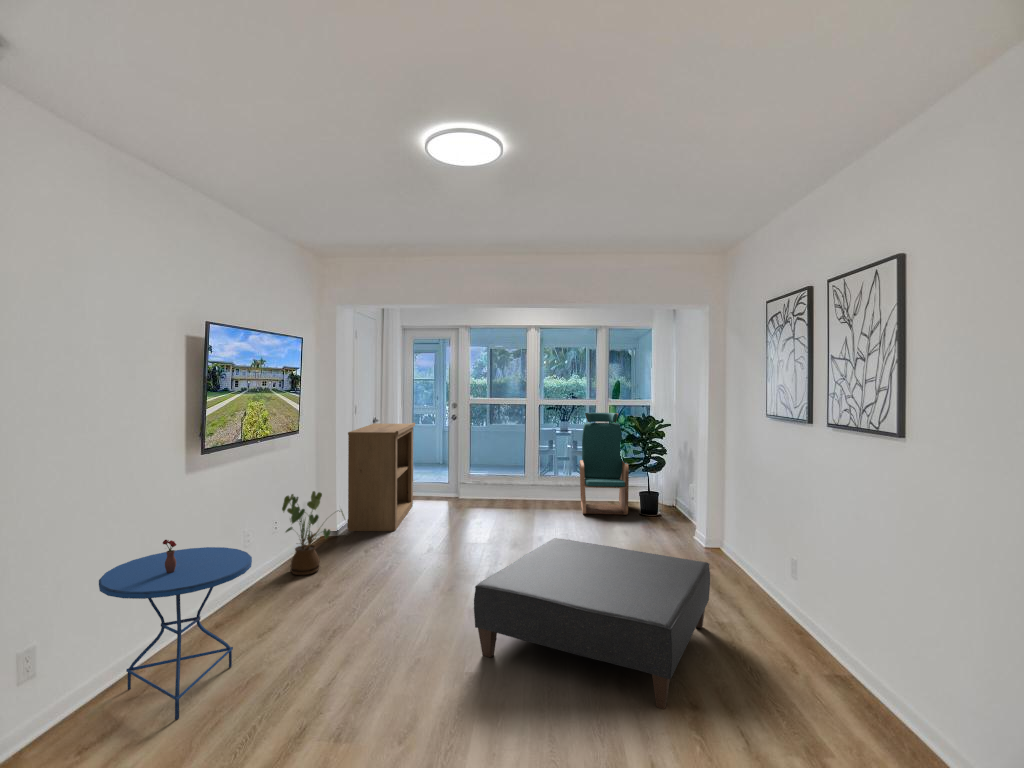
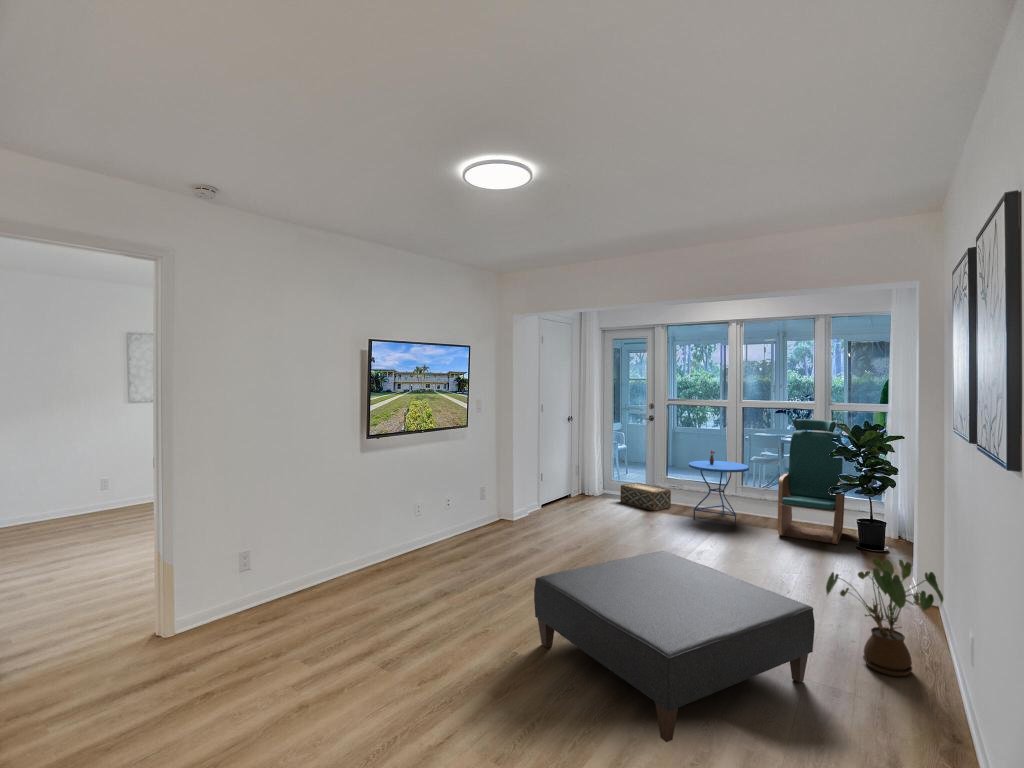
bookshelf: present [347,423,415,531] -> none [527,421,605,524]
woven basket: none [429,481,478,507] -> present [621,483,671,511]
house plant: present [282,491,345,575] -> present [826,558,943,676]
side table: present [99,540,252,720] -> present [689,450,749,524]

